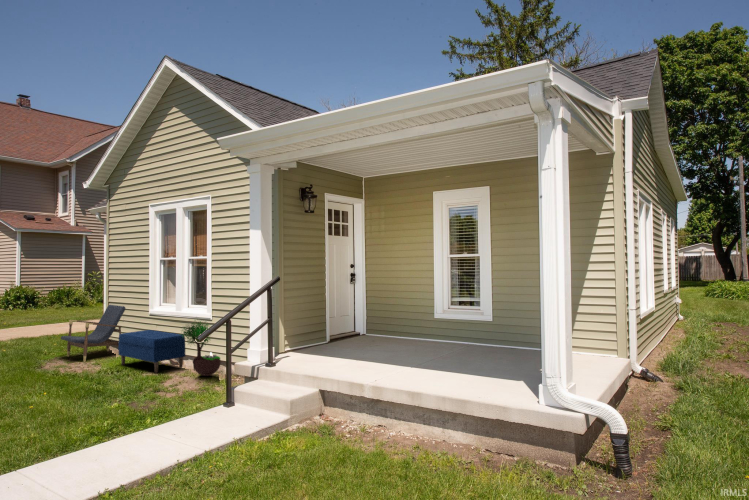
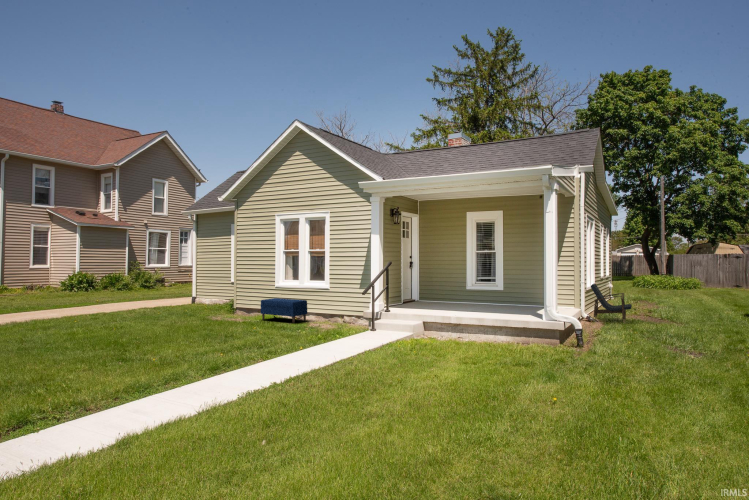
lounge chair: present [61,305,126,362] -> present [591,283,632,324]
potted tree: present [183,321,221,376] -> none [314,287,338,324]

